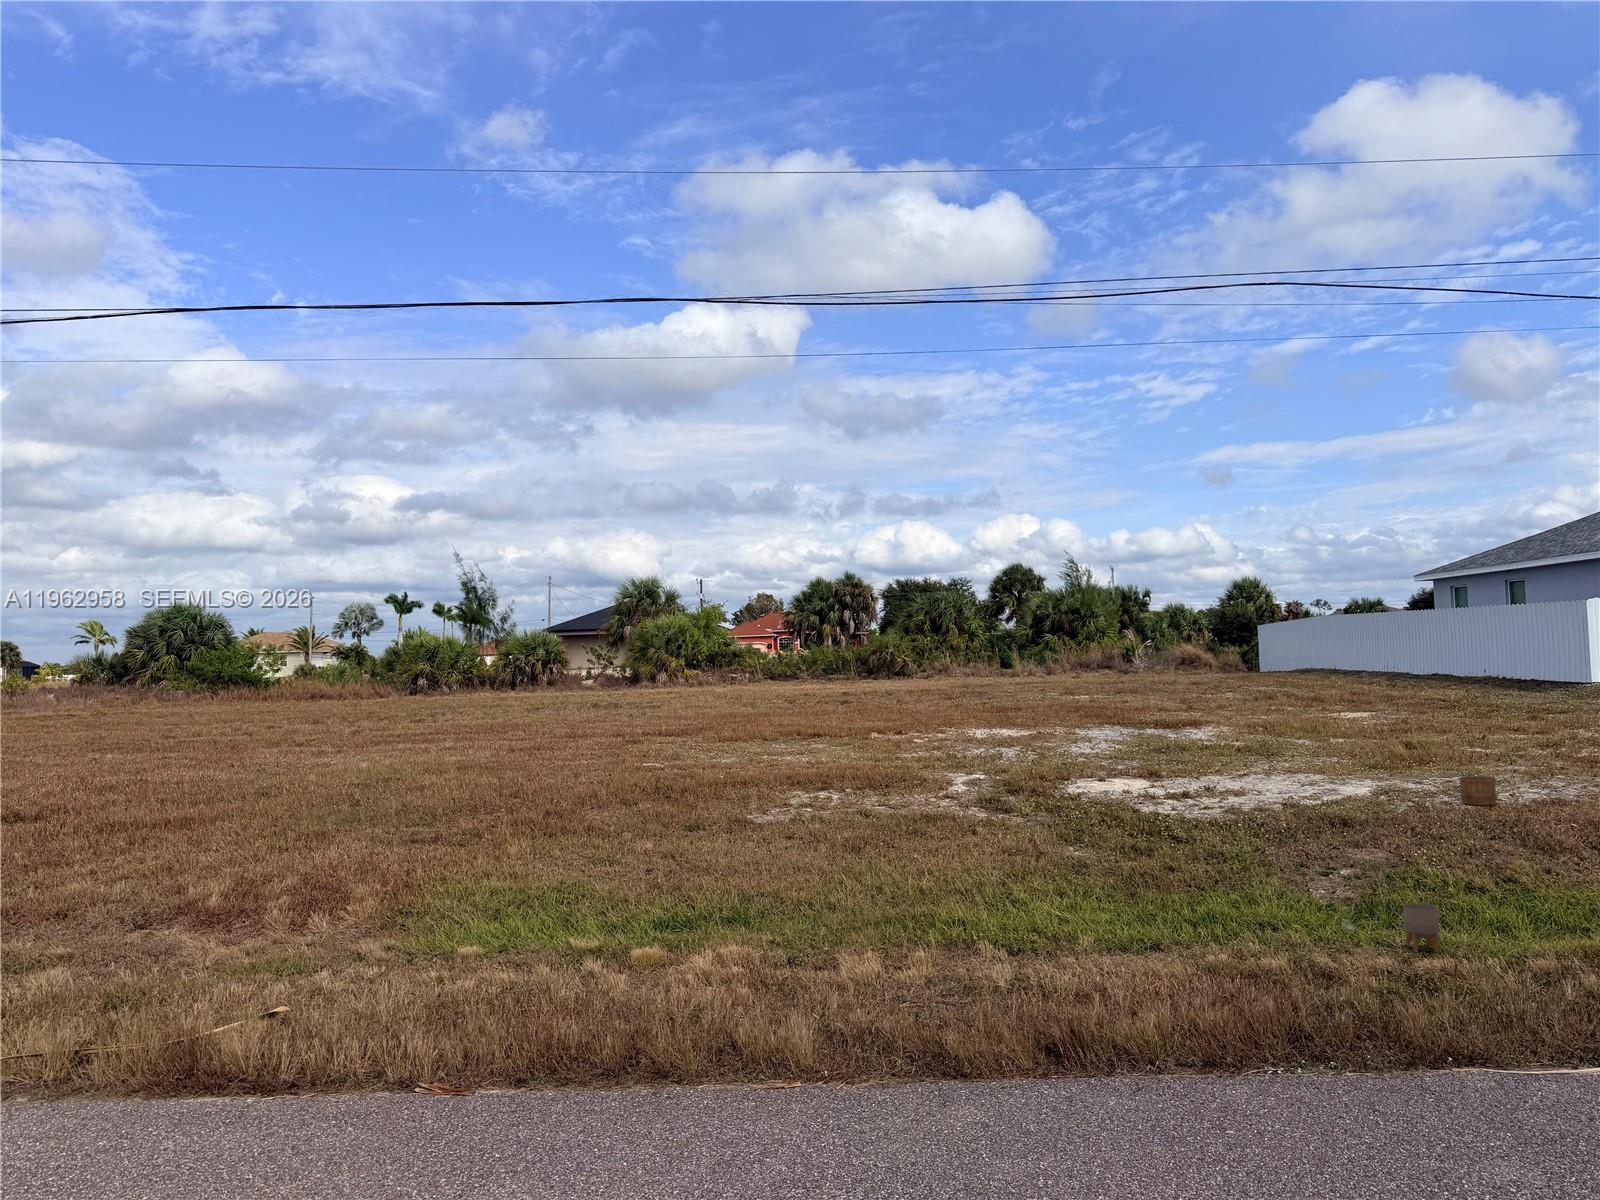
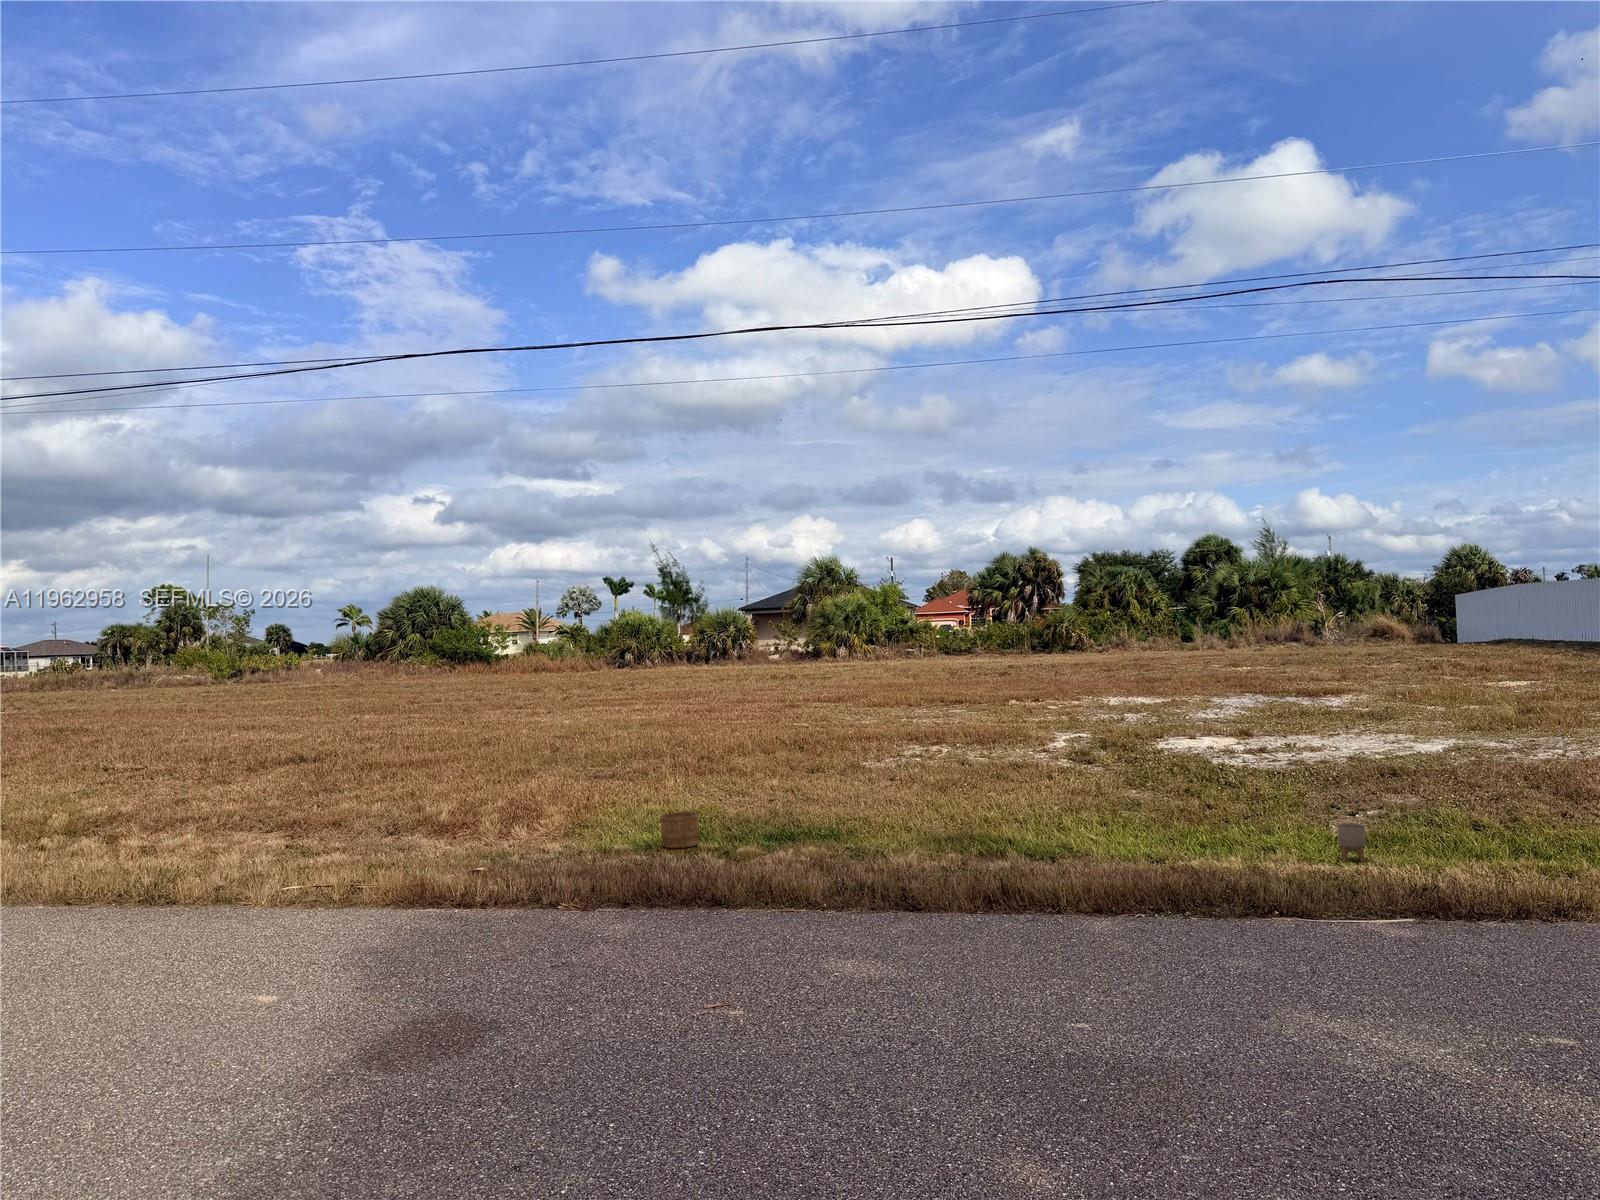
wooden bucket: present [1459,776,1496,805] -> present [660,811,699,848]

